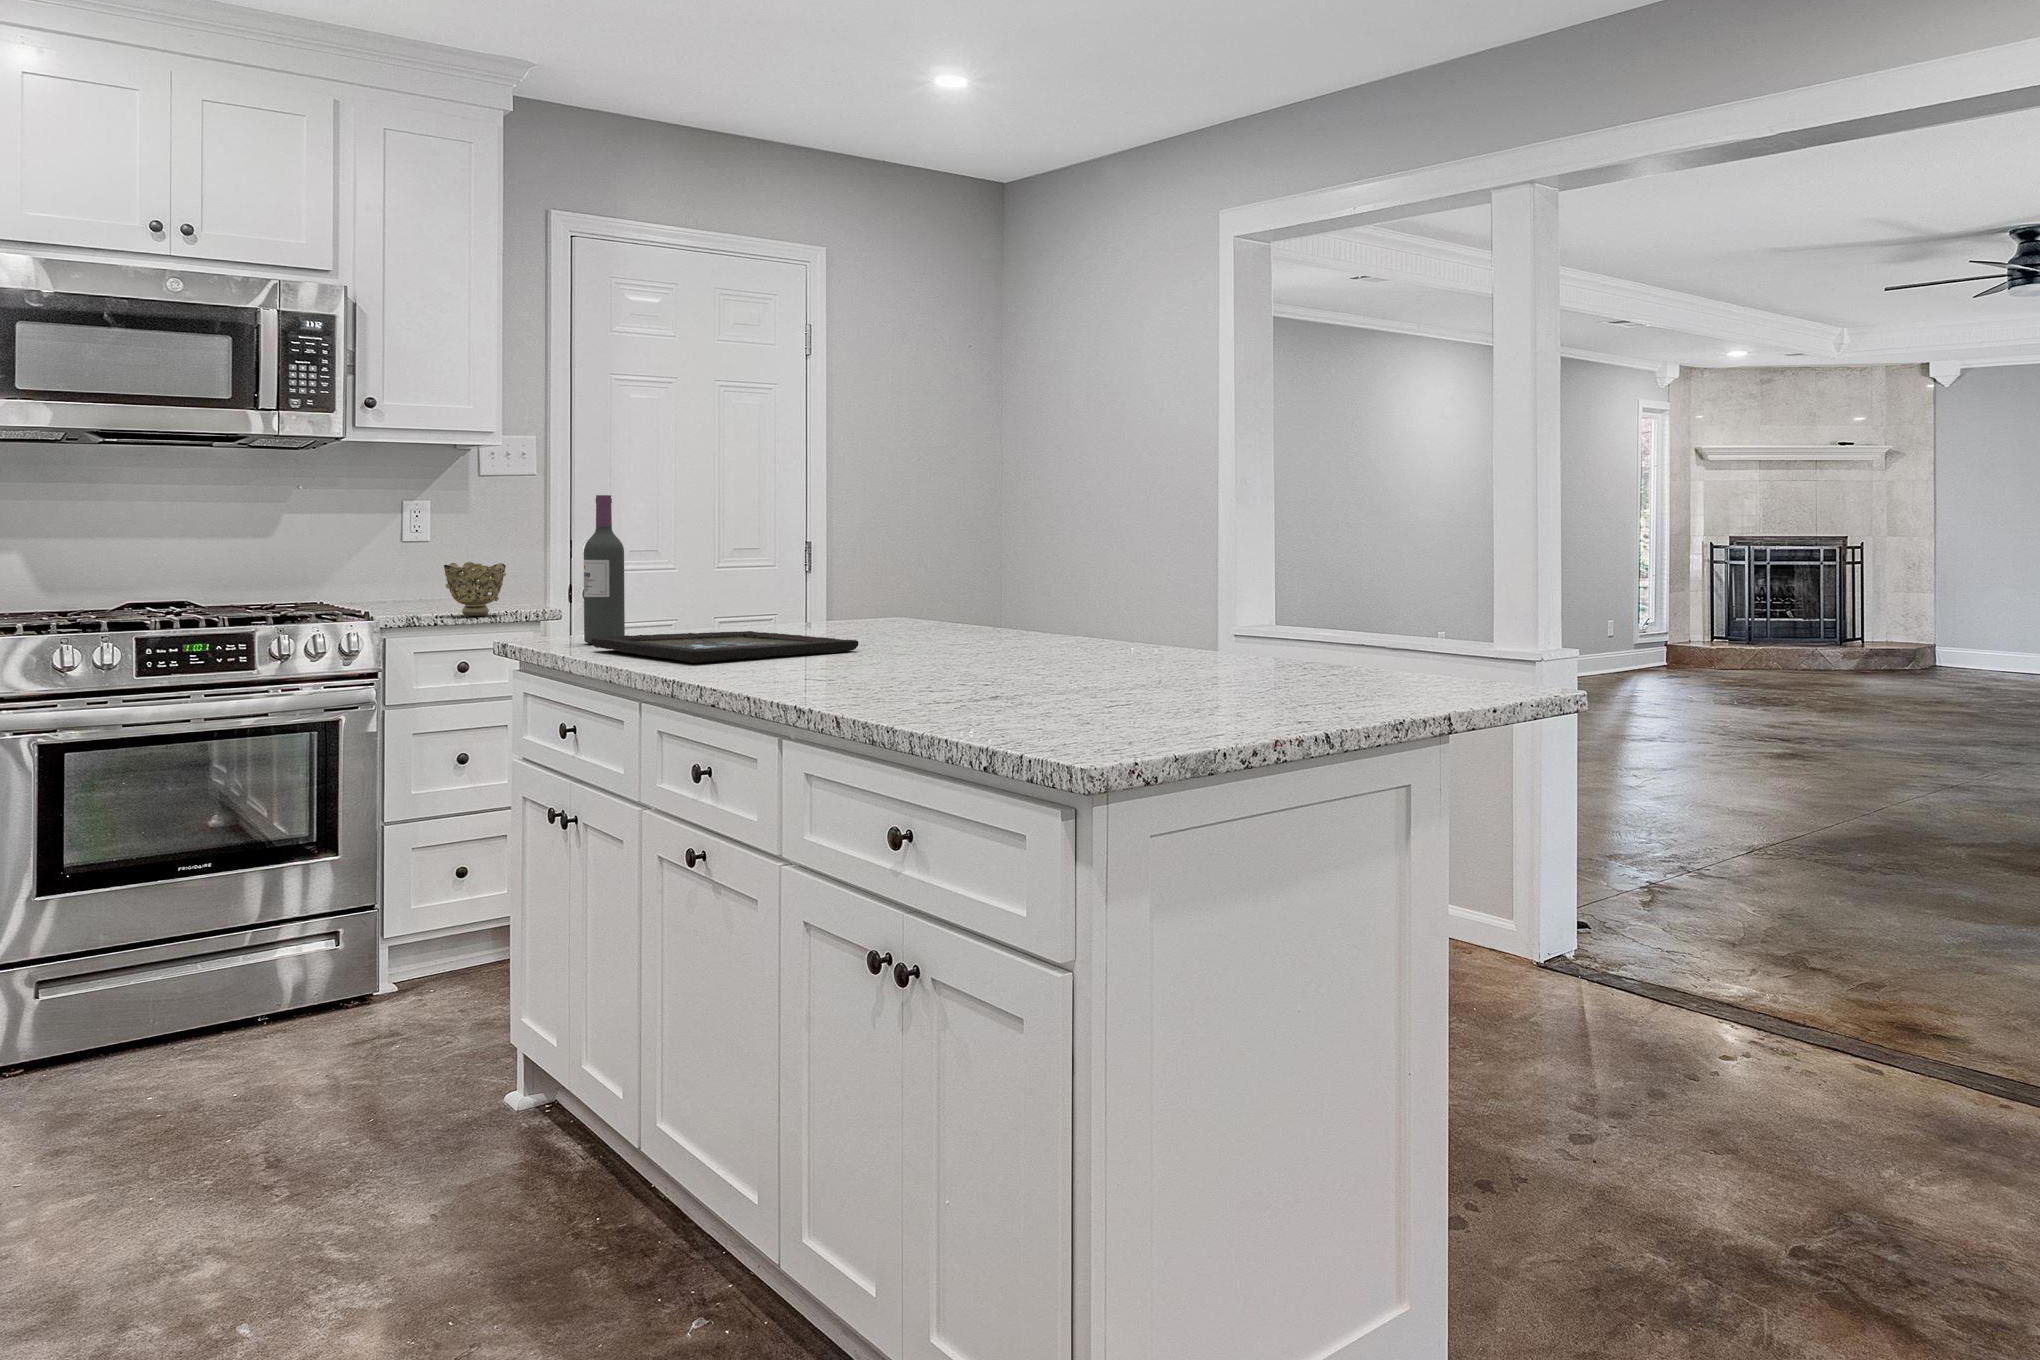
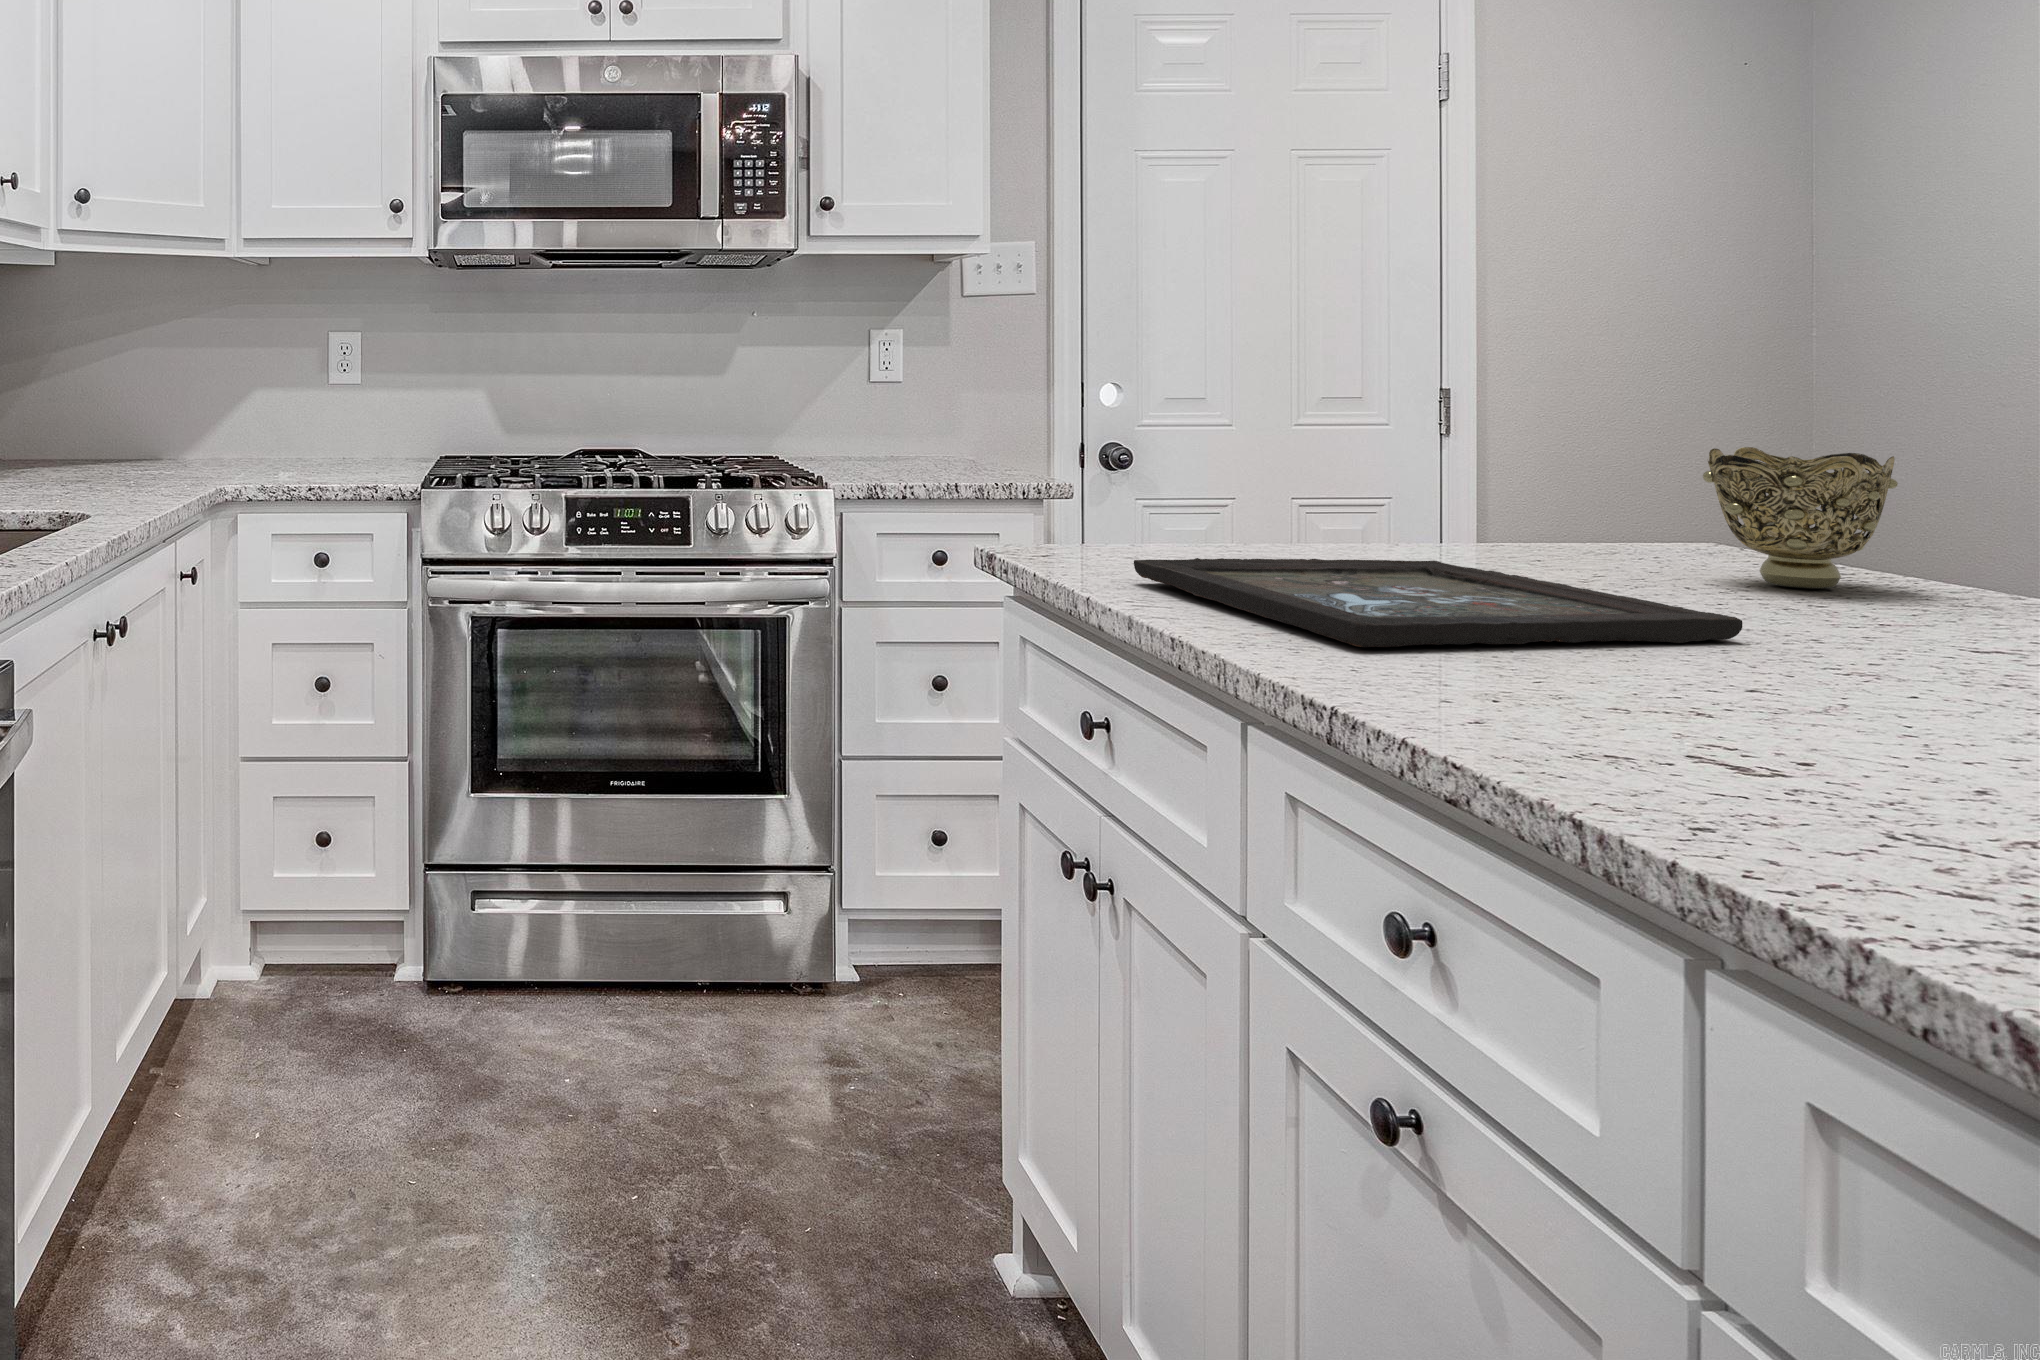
wine bottle: present [584,495,625,643] -> none [1117,310,1188,564]
decorative bowl: present [444,562,506,616] -> present [1703,447,1898,589]

